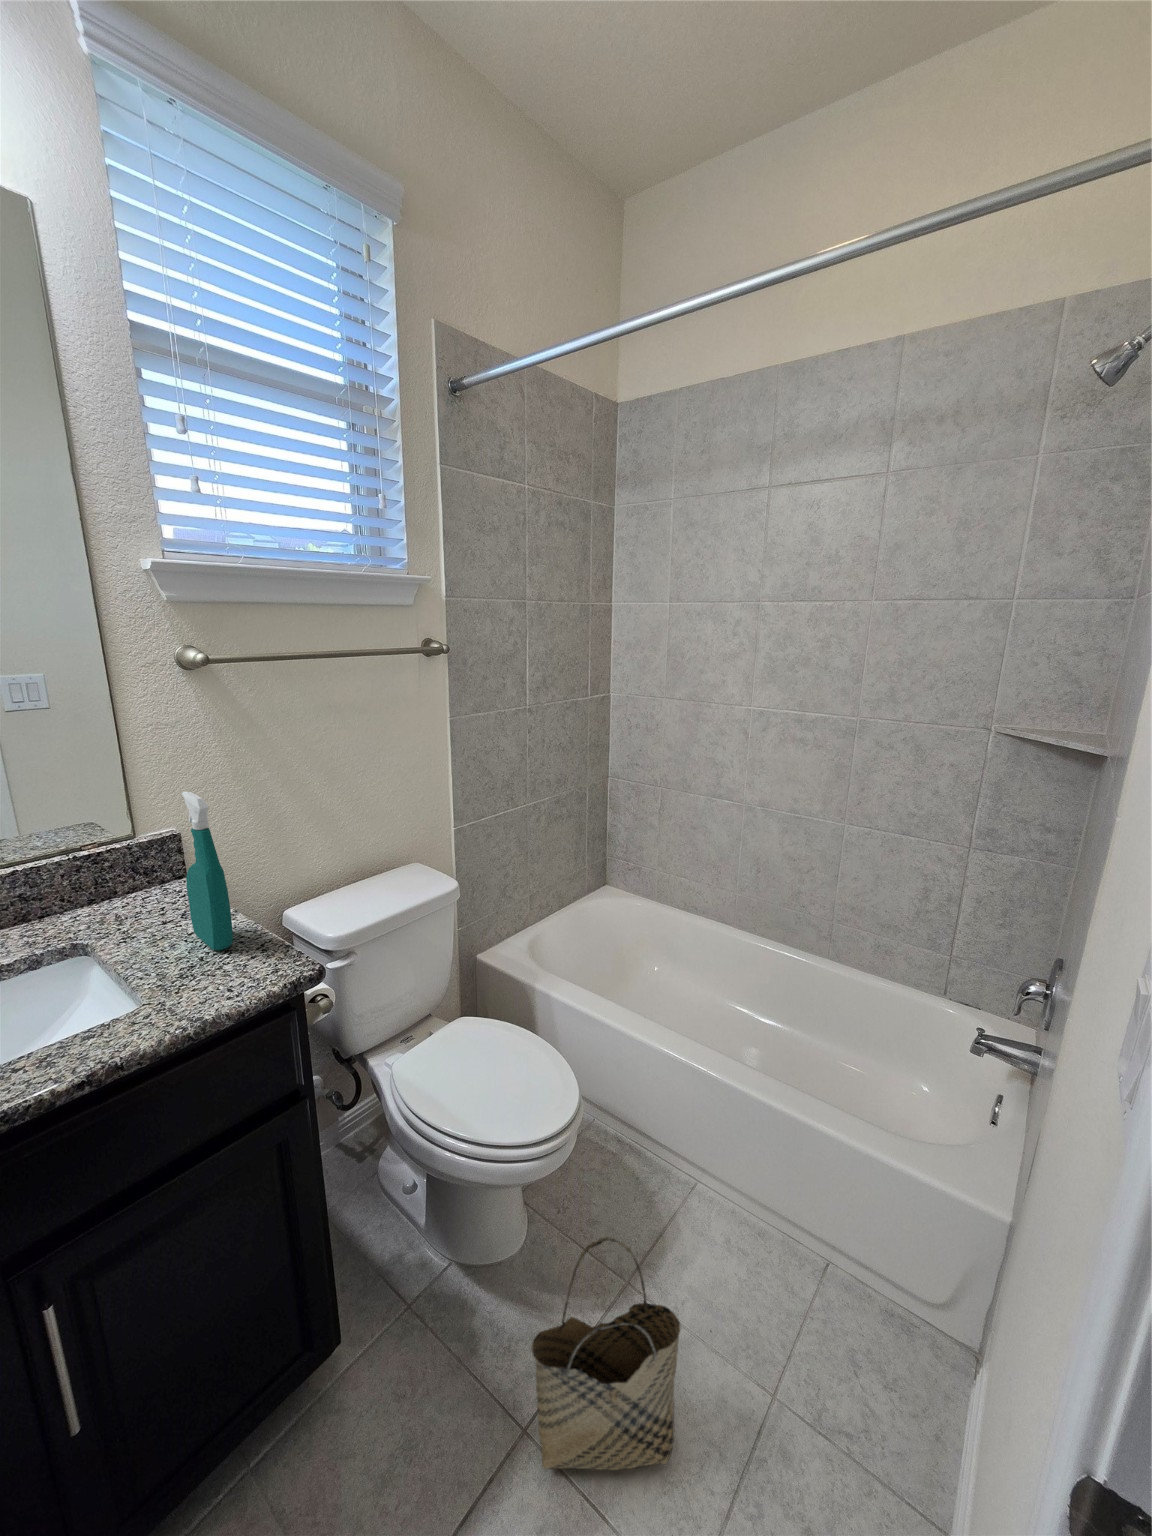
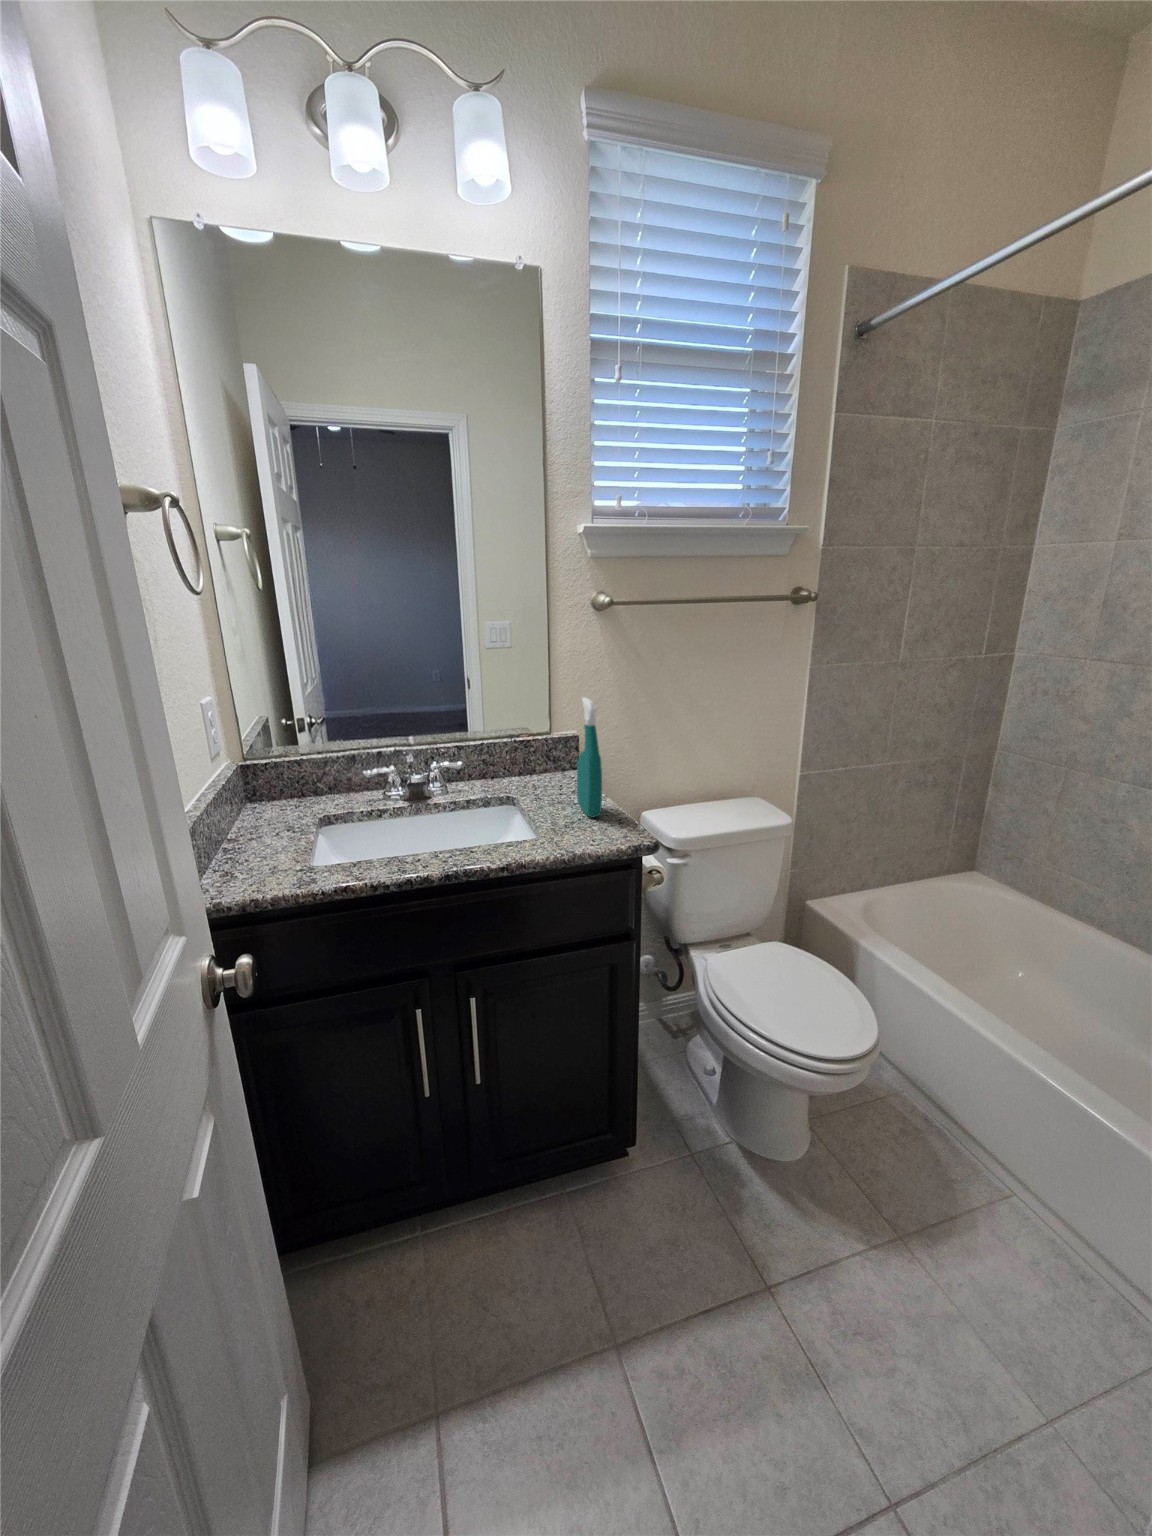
woven basket: present [532,1238,680,1470] -> none [778,1159,936,1387]

